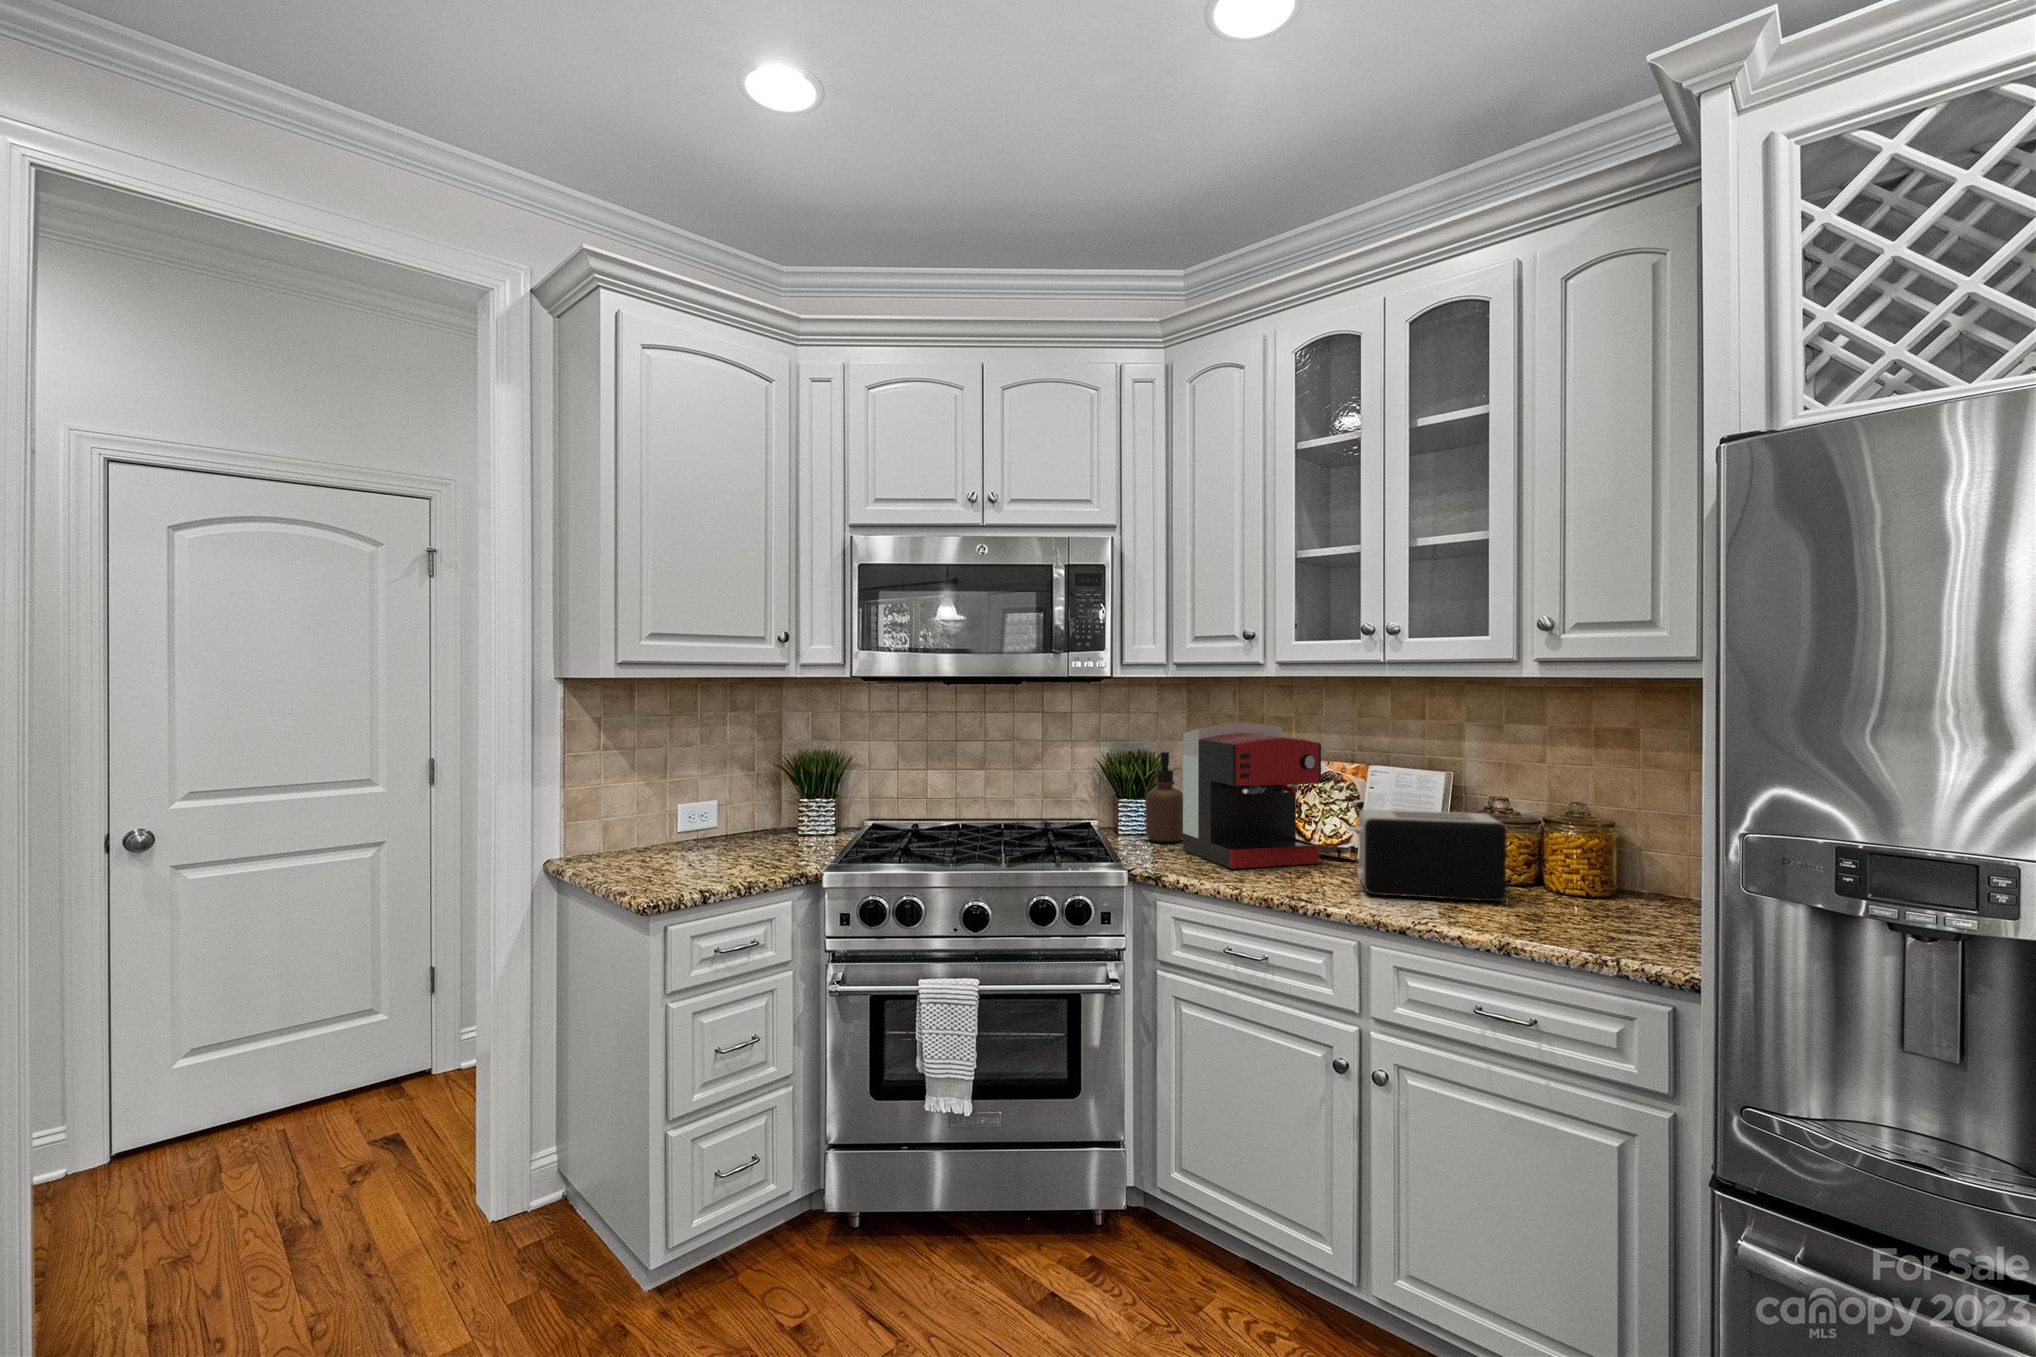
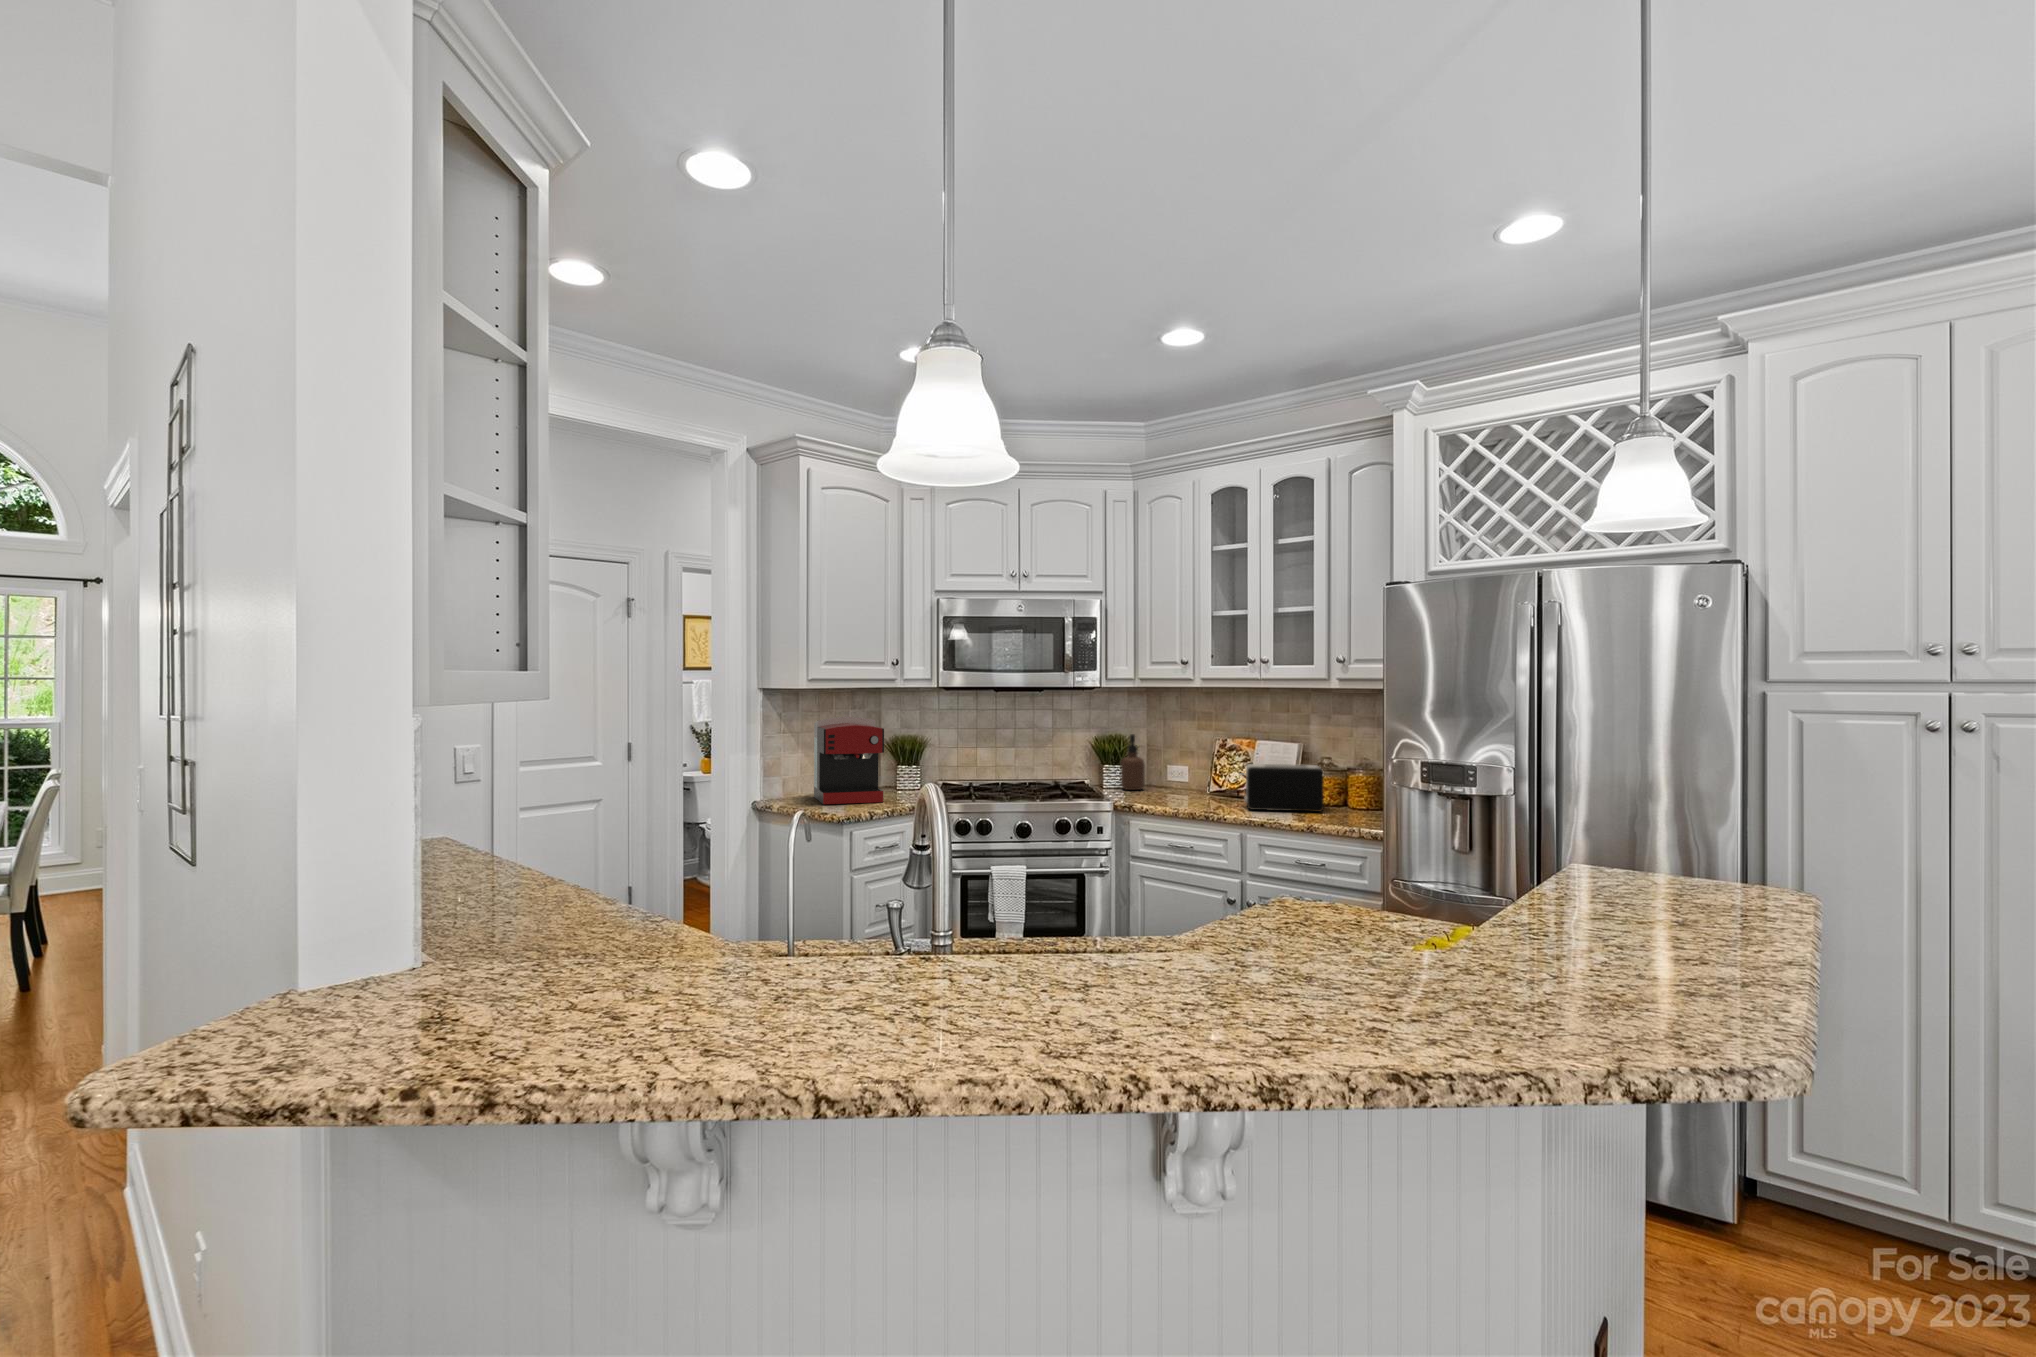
coffee maker: present [1183,722,1321,869] -> present [814,716,884,804]

